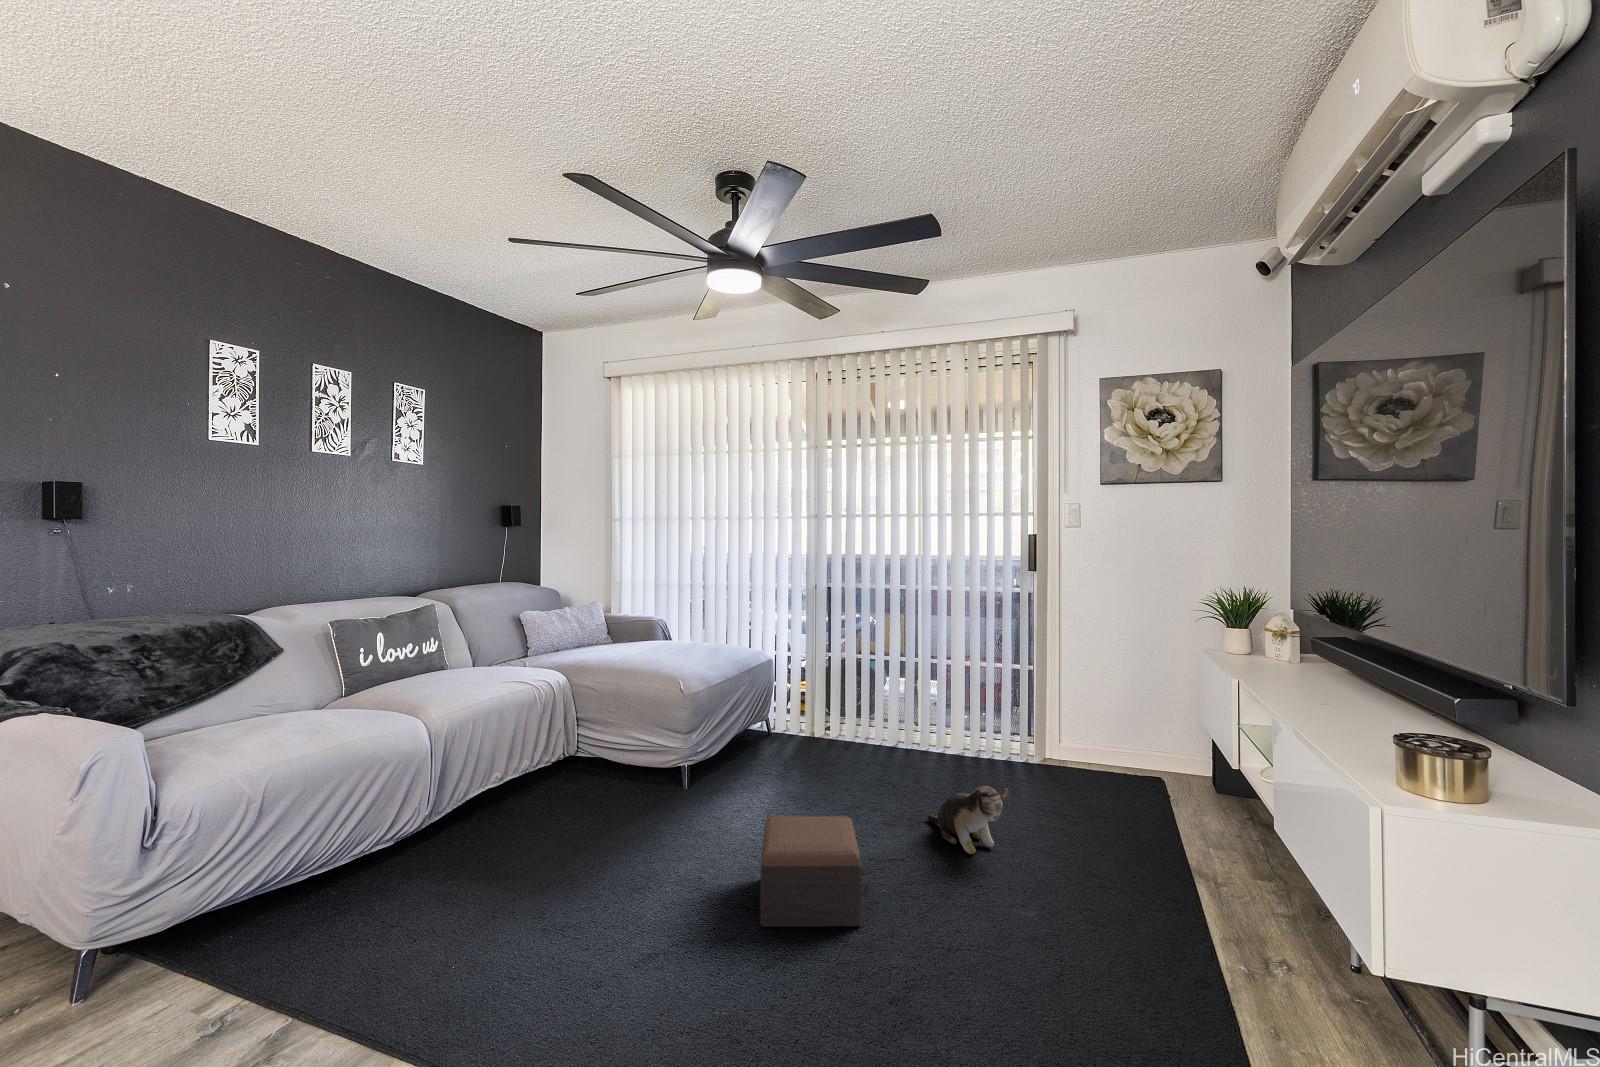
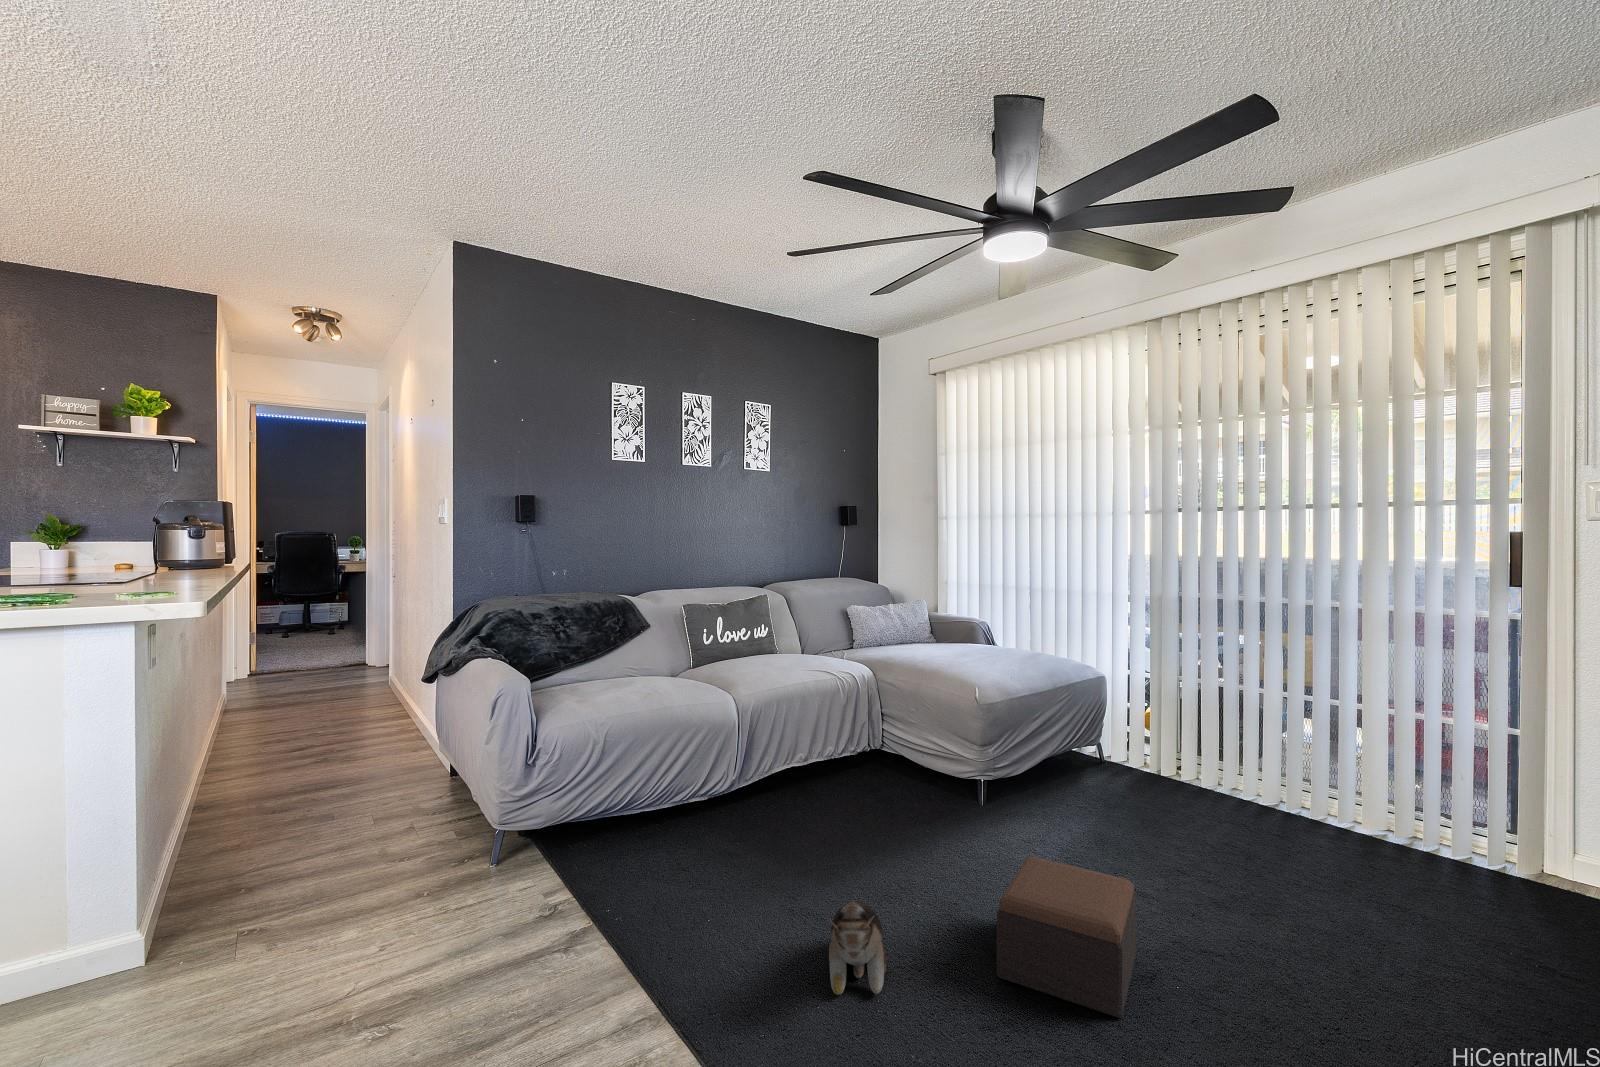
plush toy: present [928,786,1009,854] -> present [828,901,887,995]

